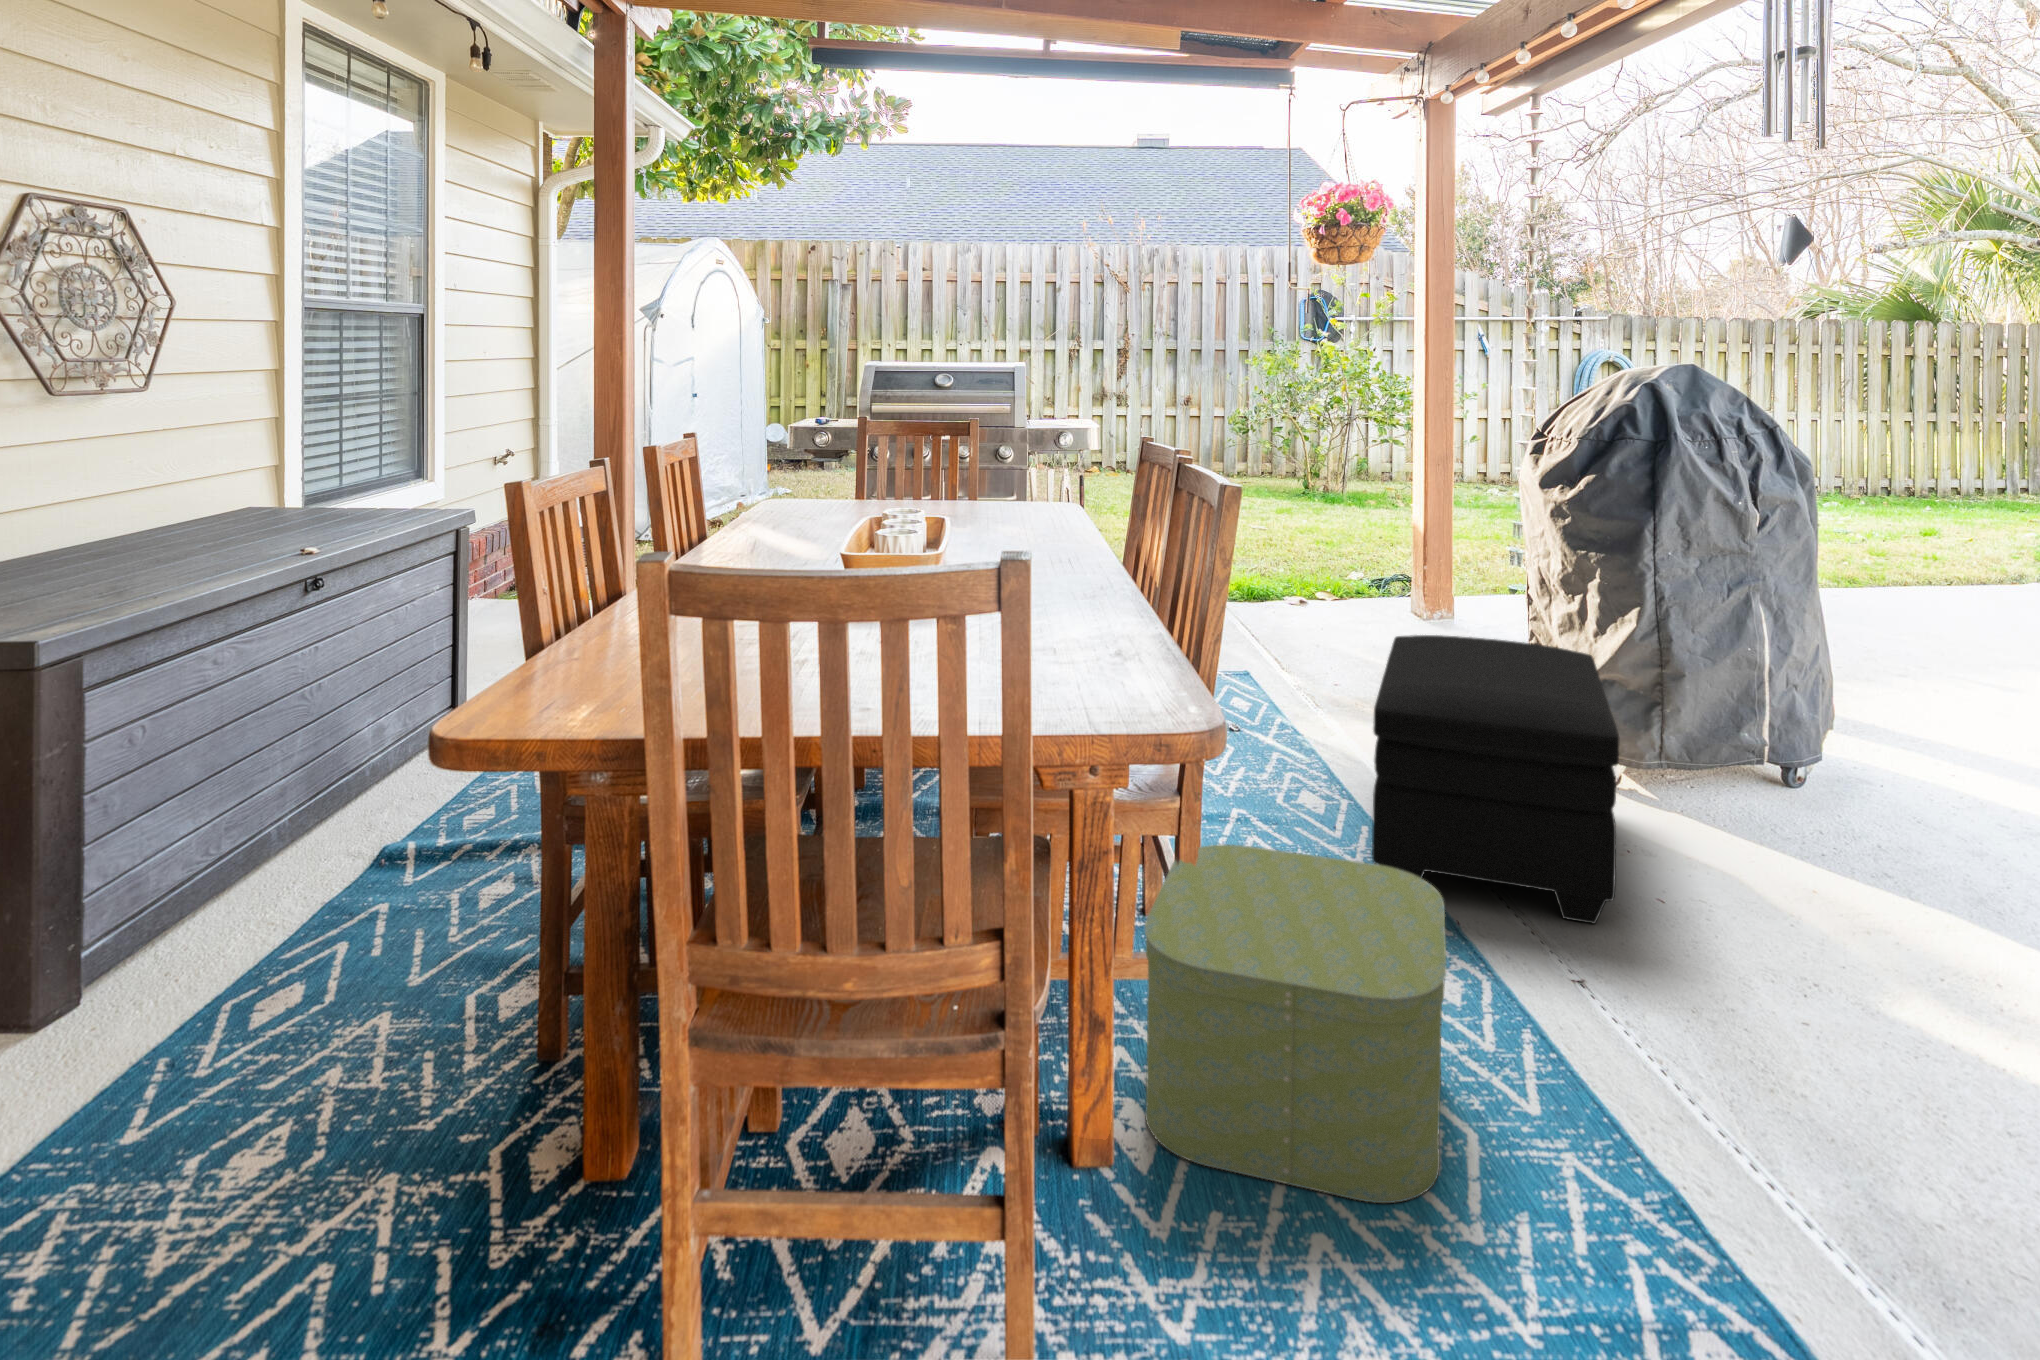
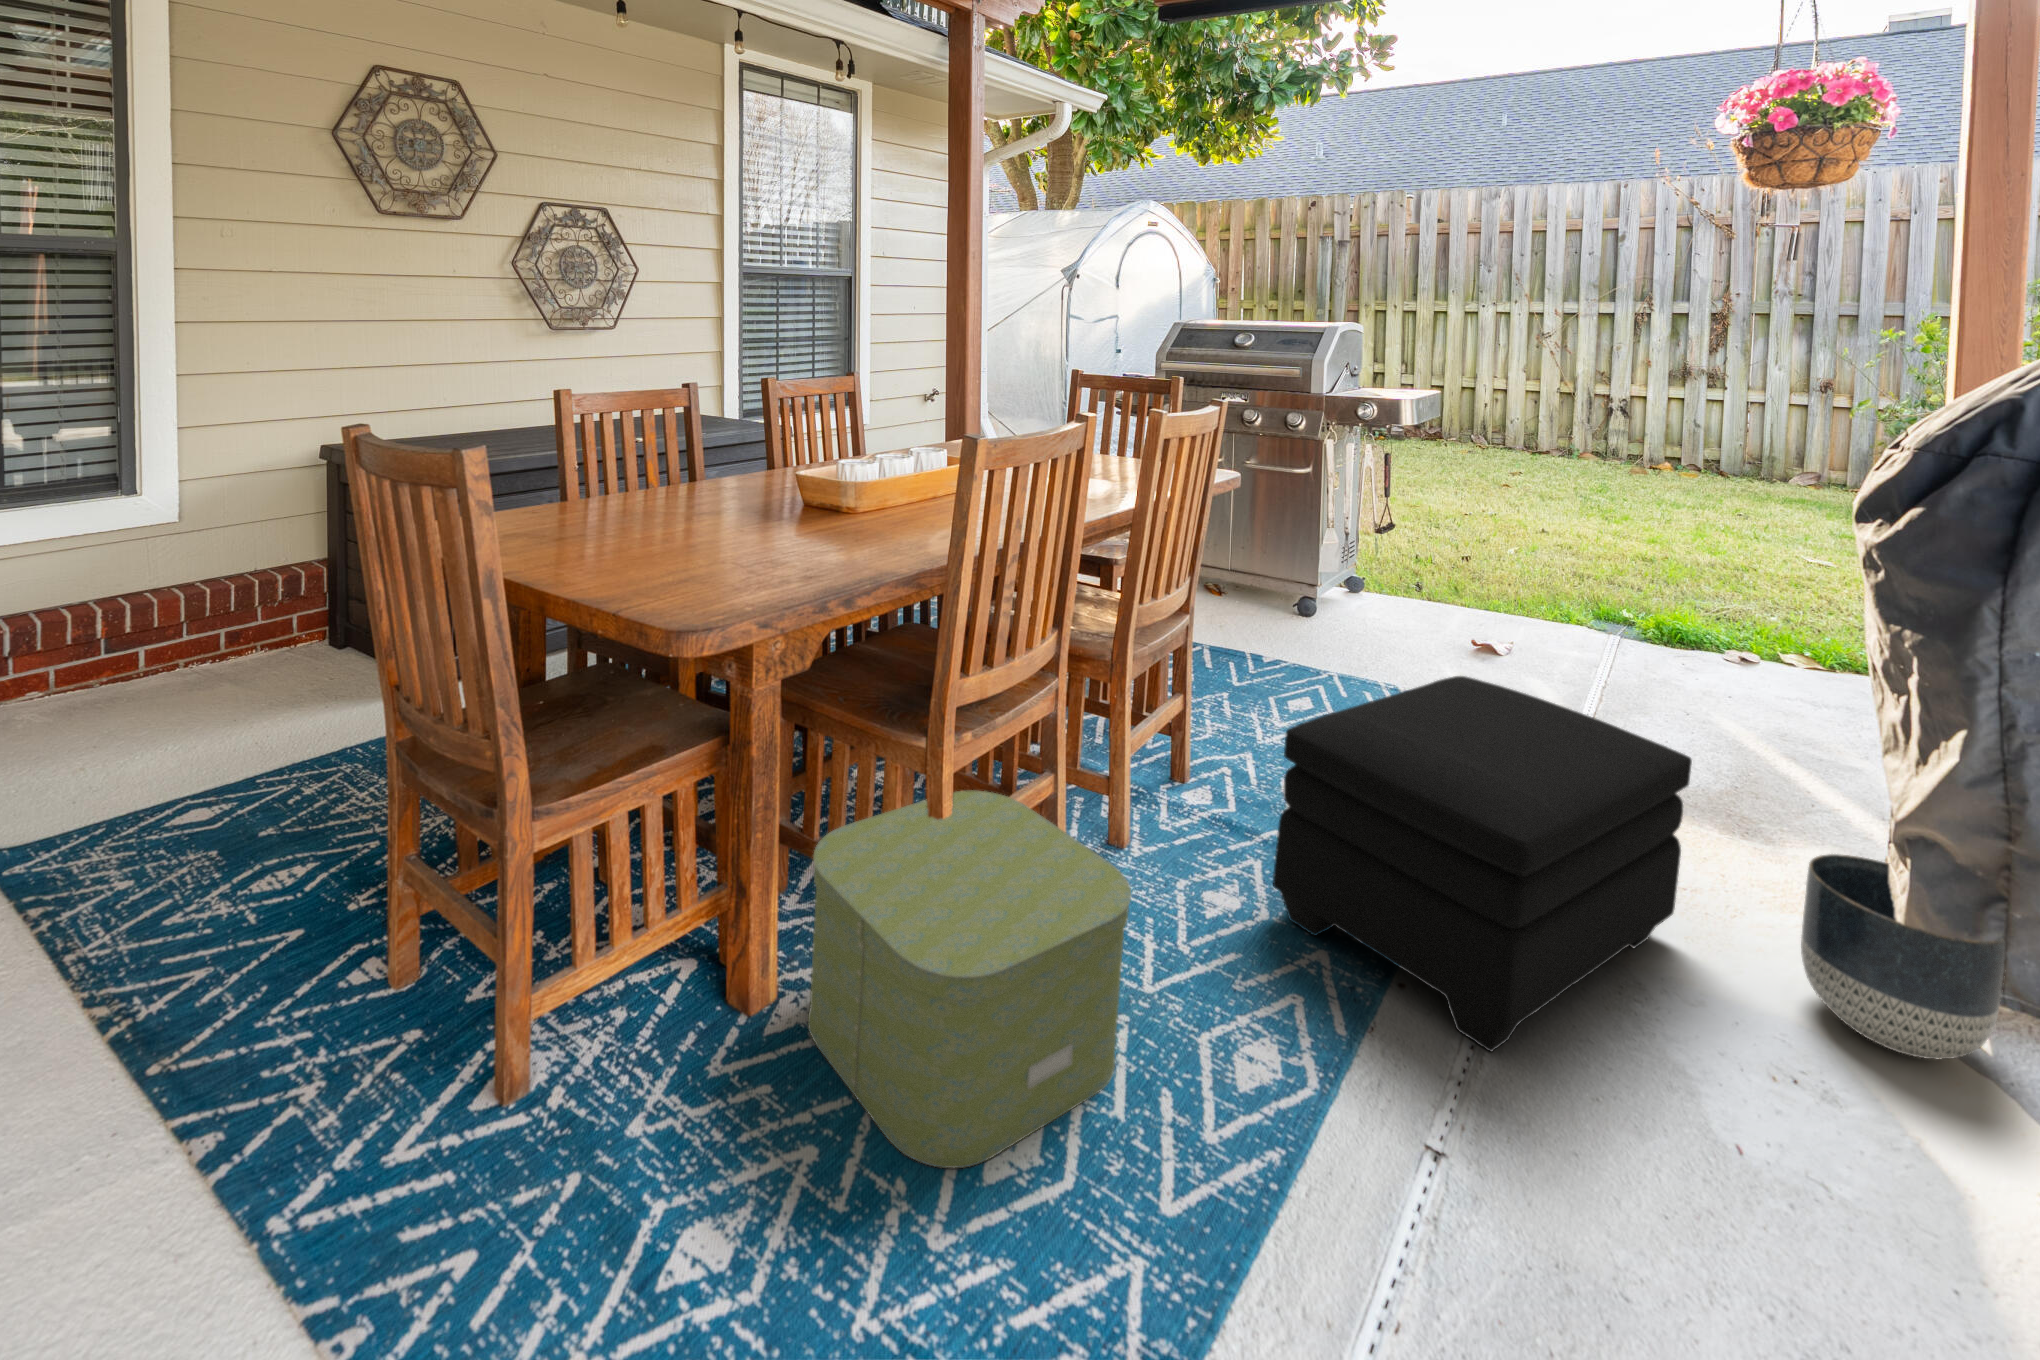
planter: none [1671,698,1794,827] -> present [1801,854,2005,1059]

